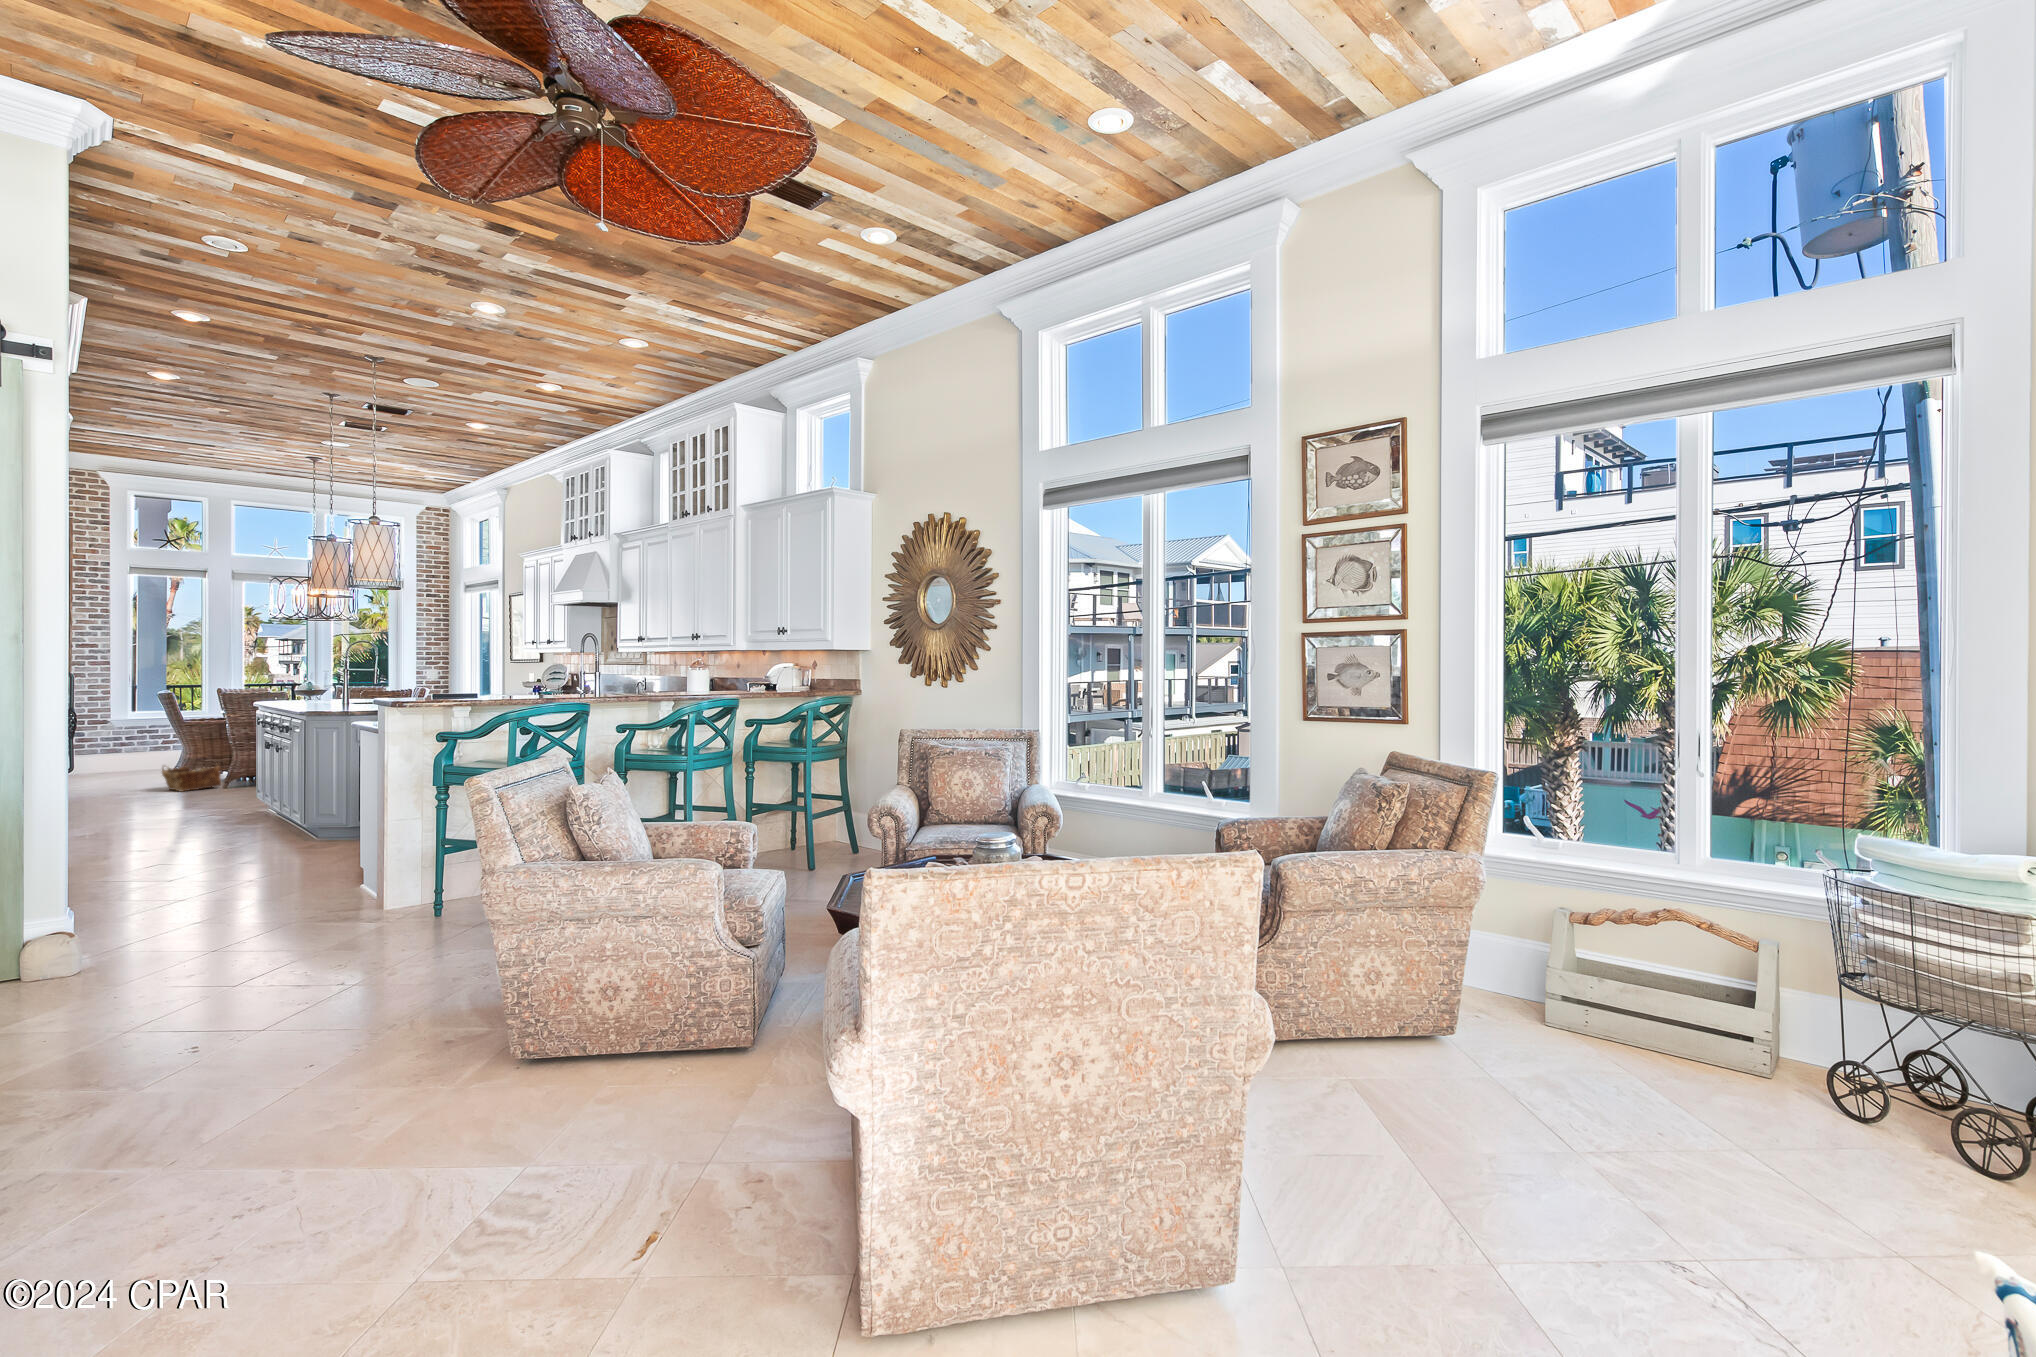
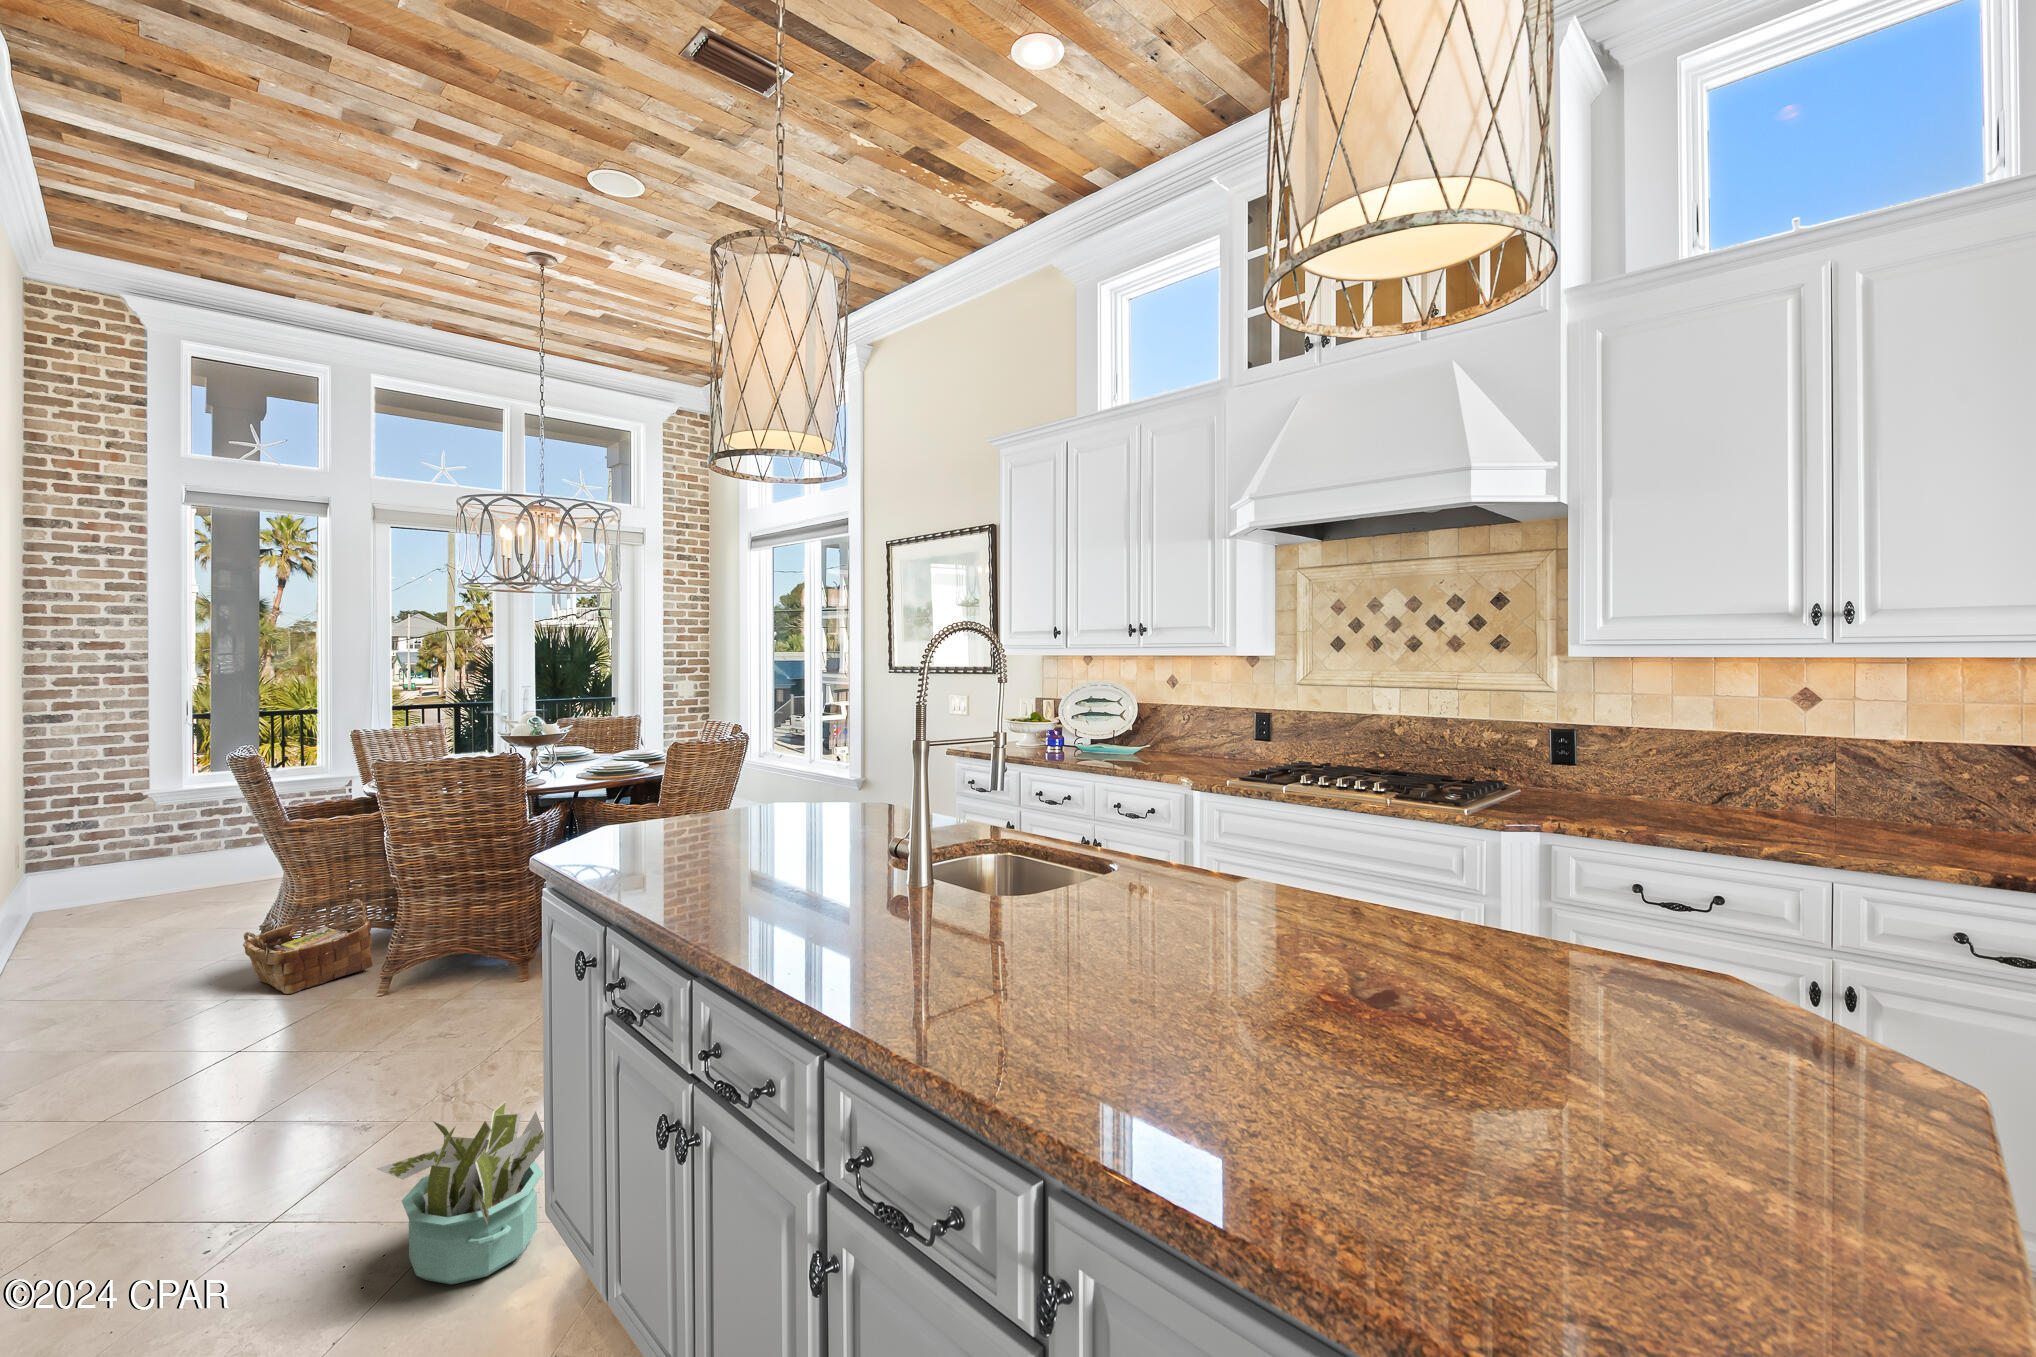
decorative plant: none [205,779,259,822] -> present [377,1101,545,1285]

